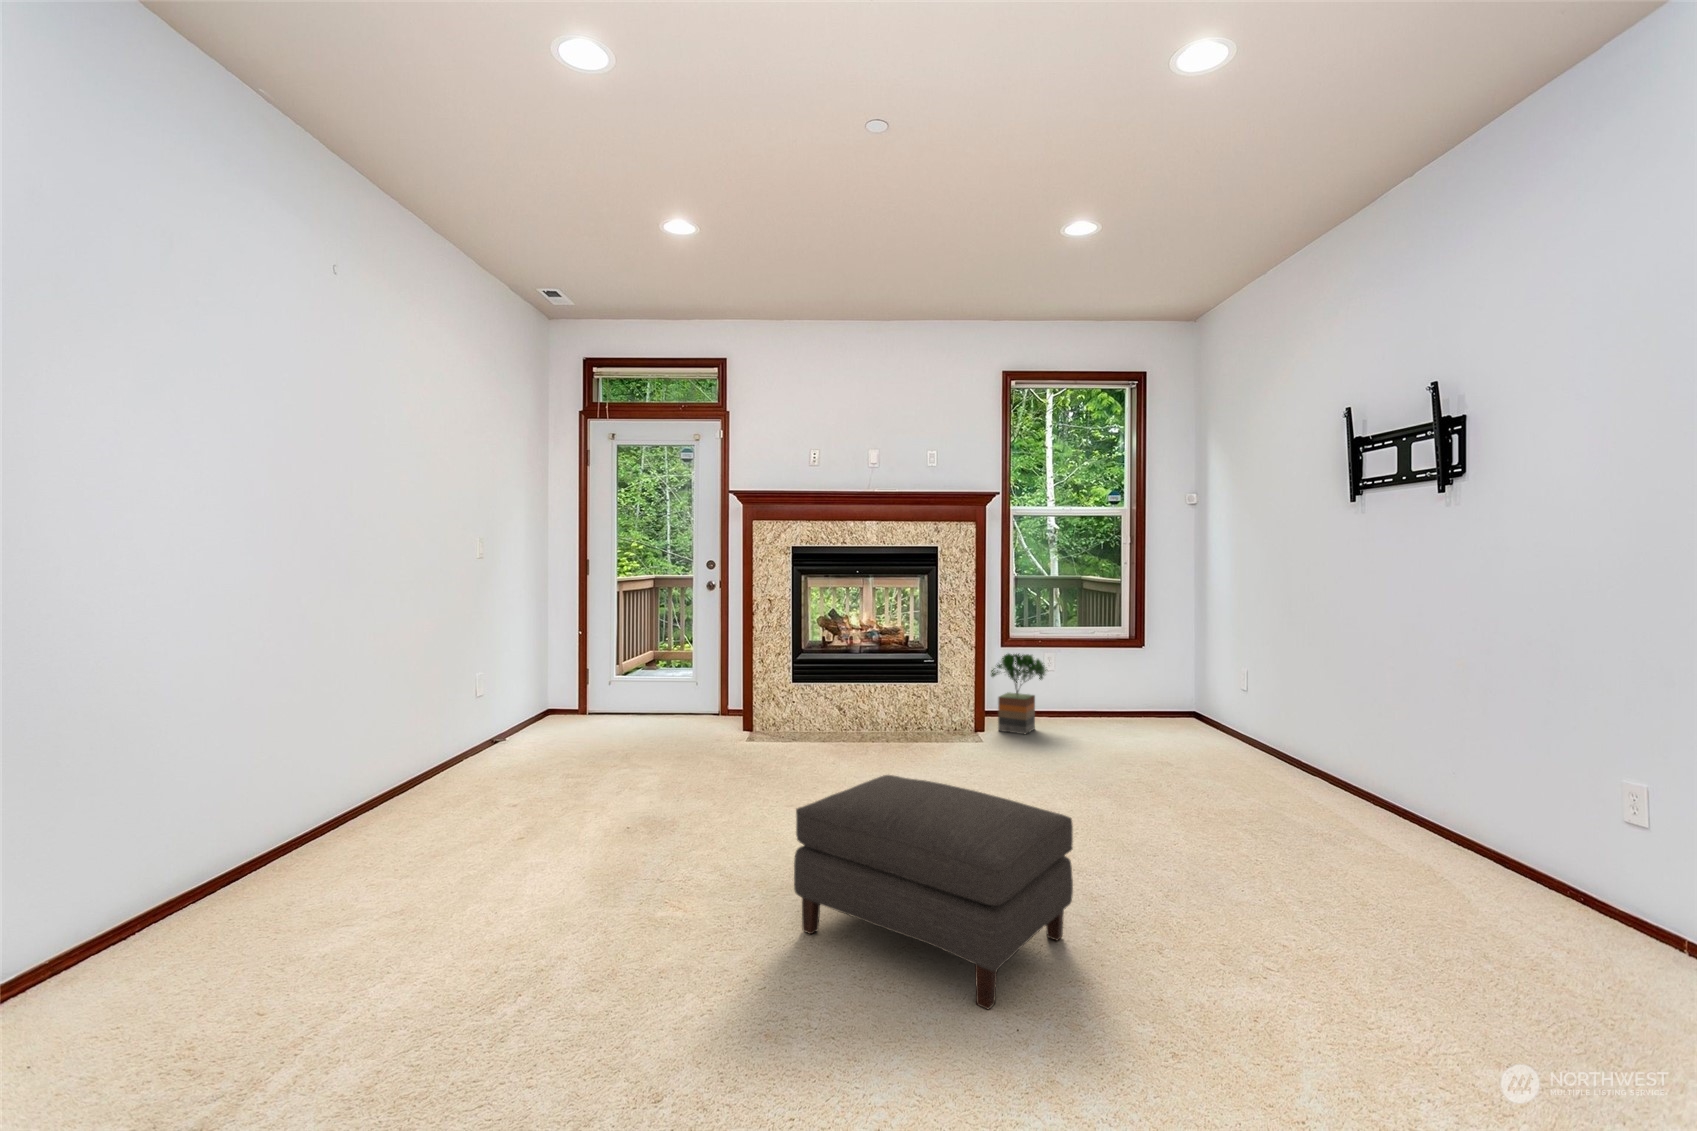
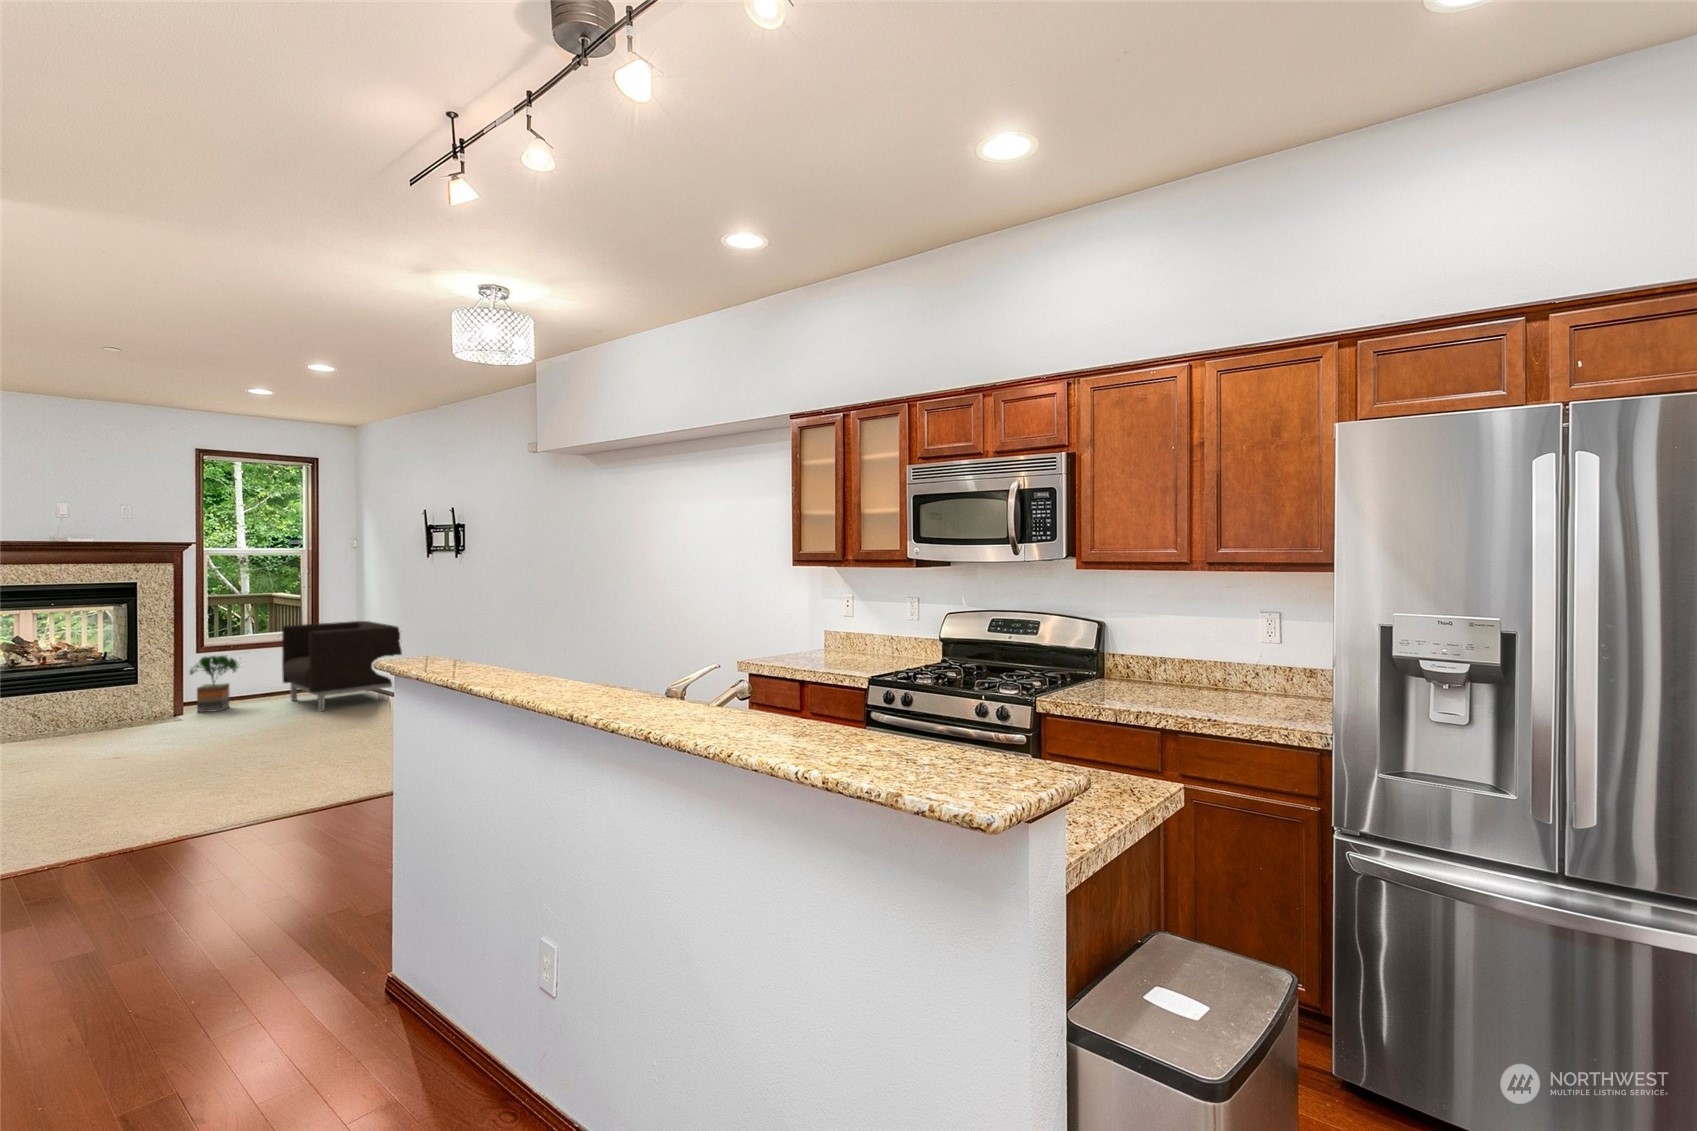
armchair: none [1099,617,1289,767] -> present [282,621,402,711]
ottoman: present [794,775,1073,1010] -> none [87,719,259,803]

